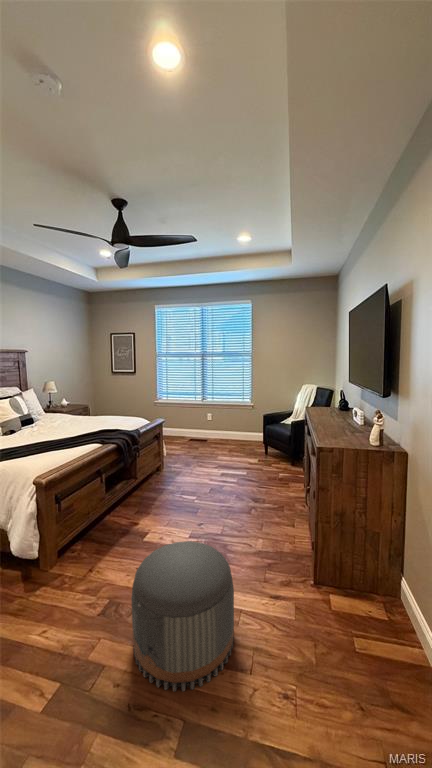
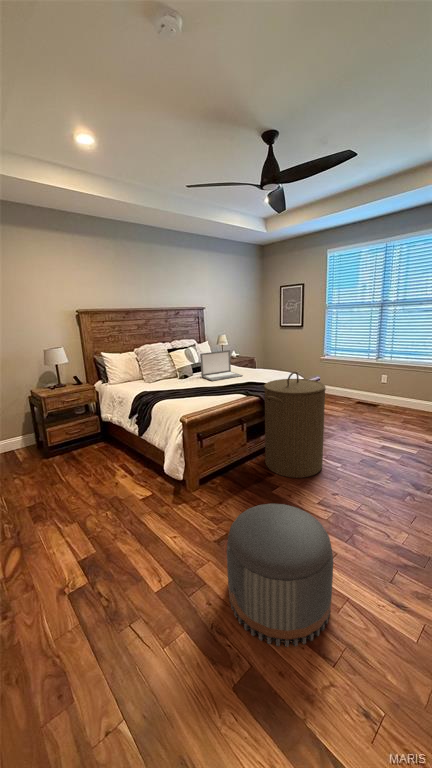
laptop: none [36,399,89,434] -> present [200,350,243,381]
laundry hamper: none [123,416,182,521] -> present [264,372,326,478]

